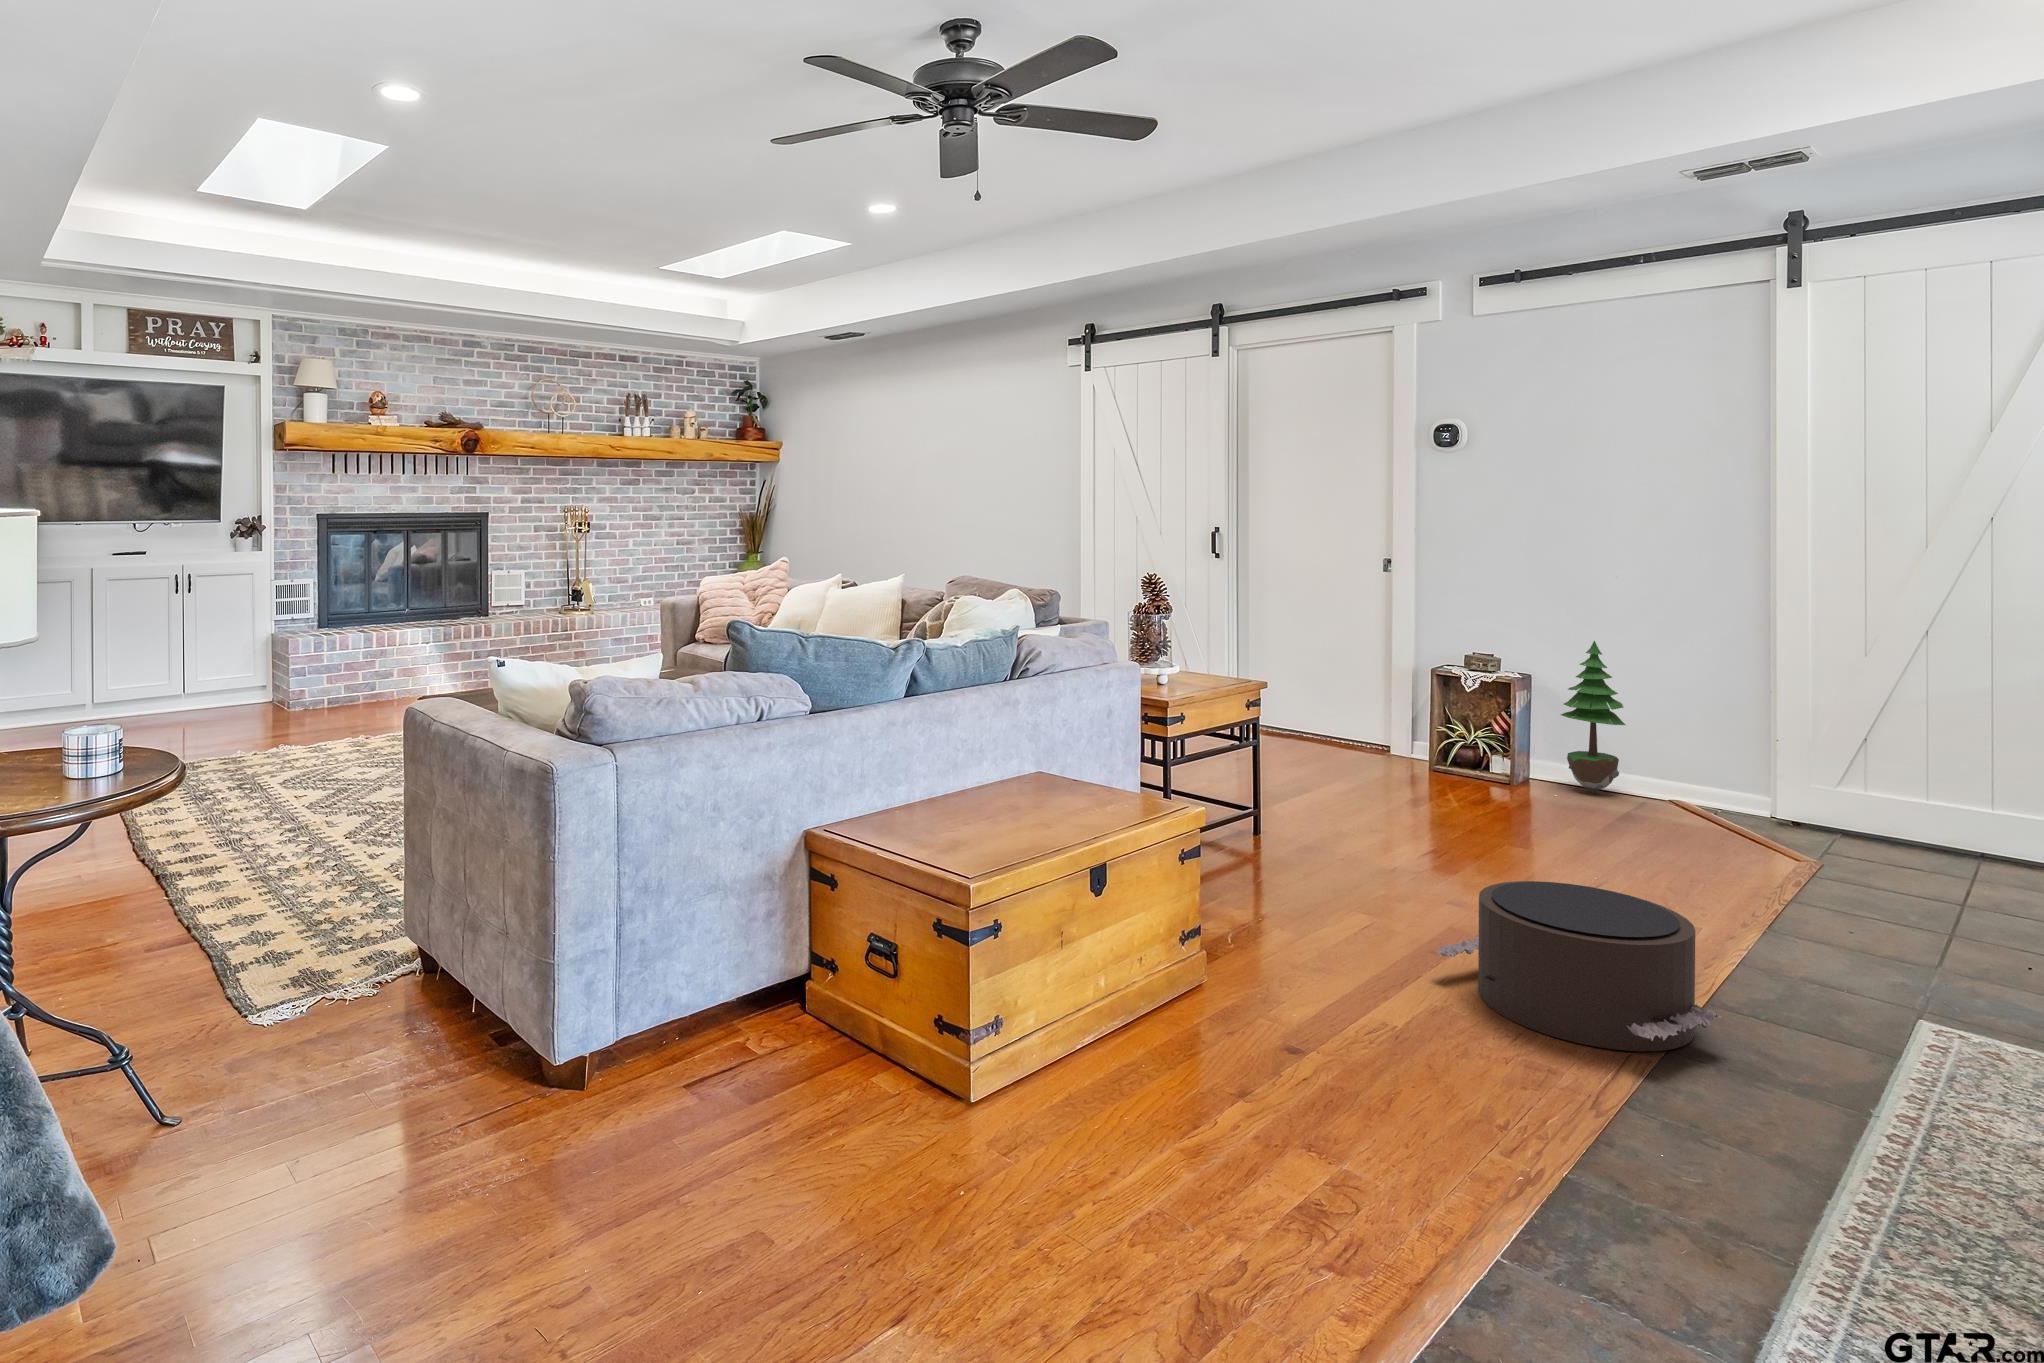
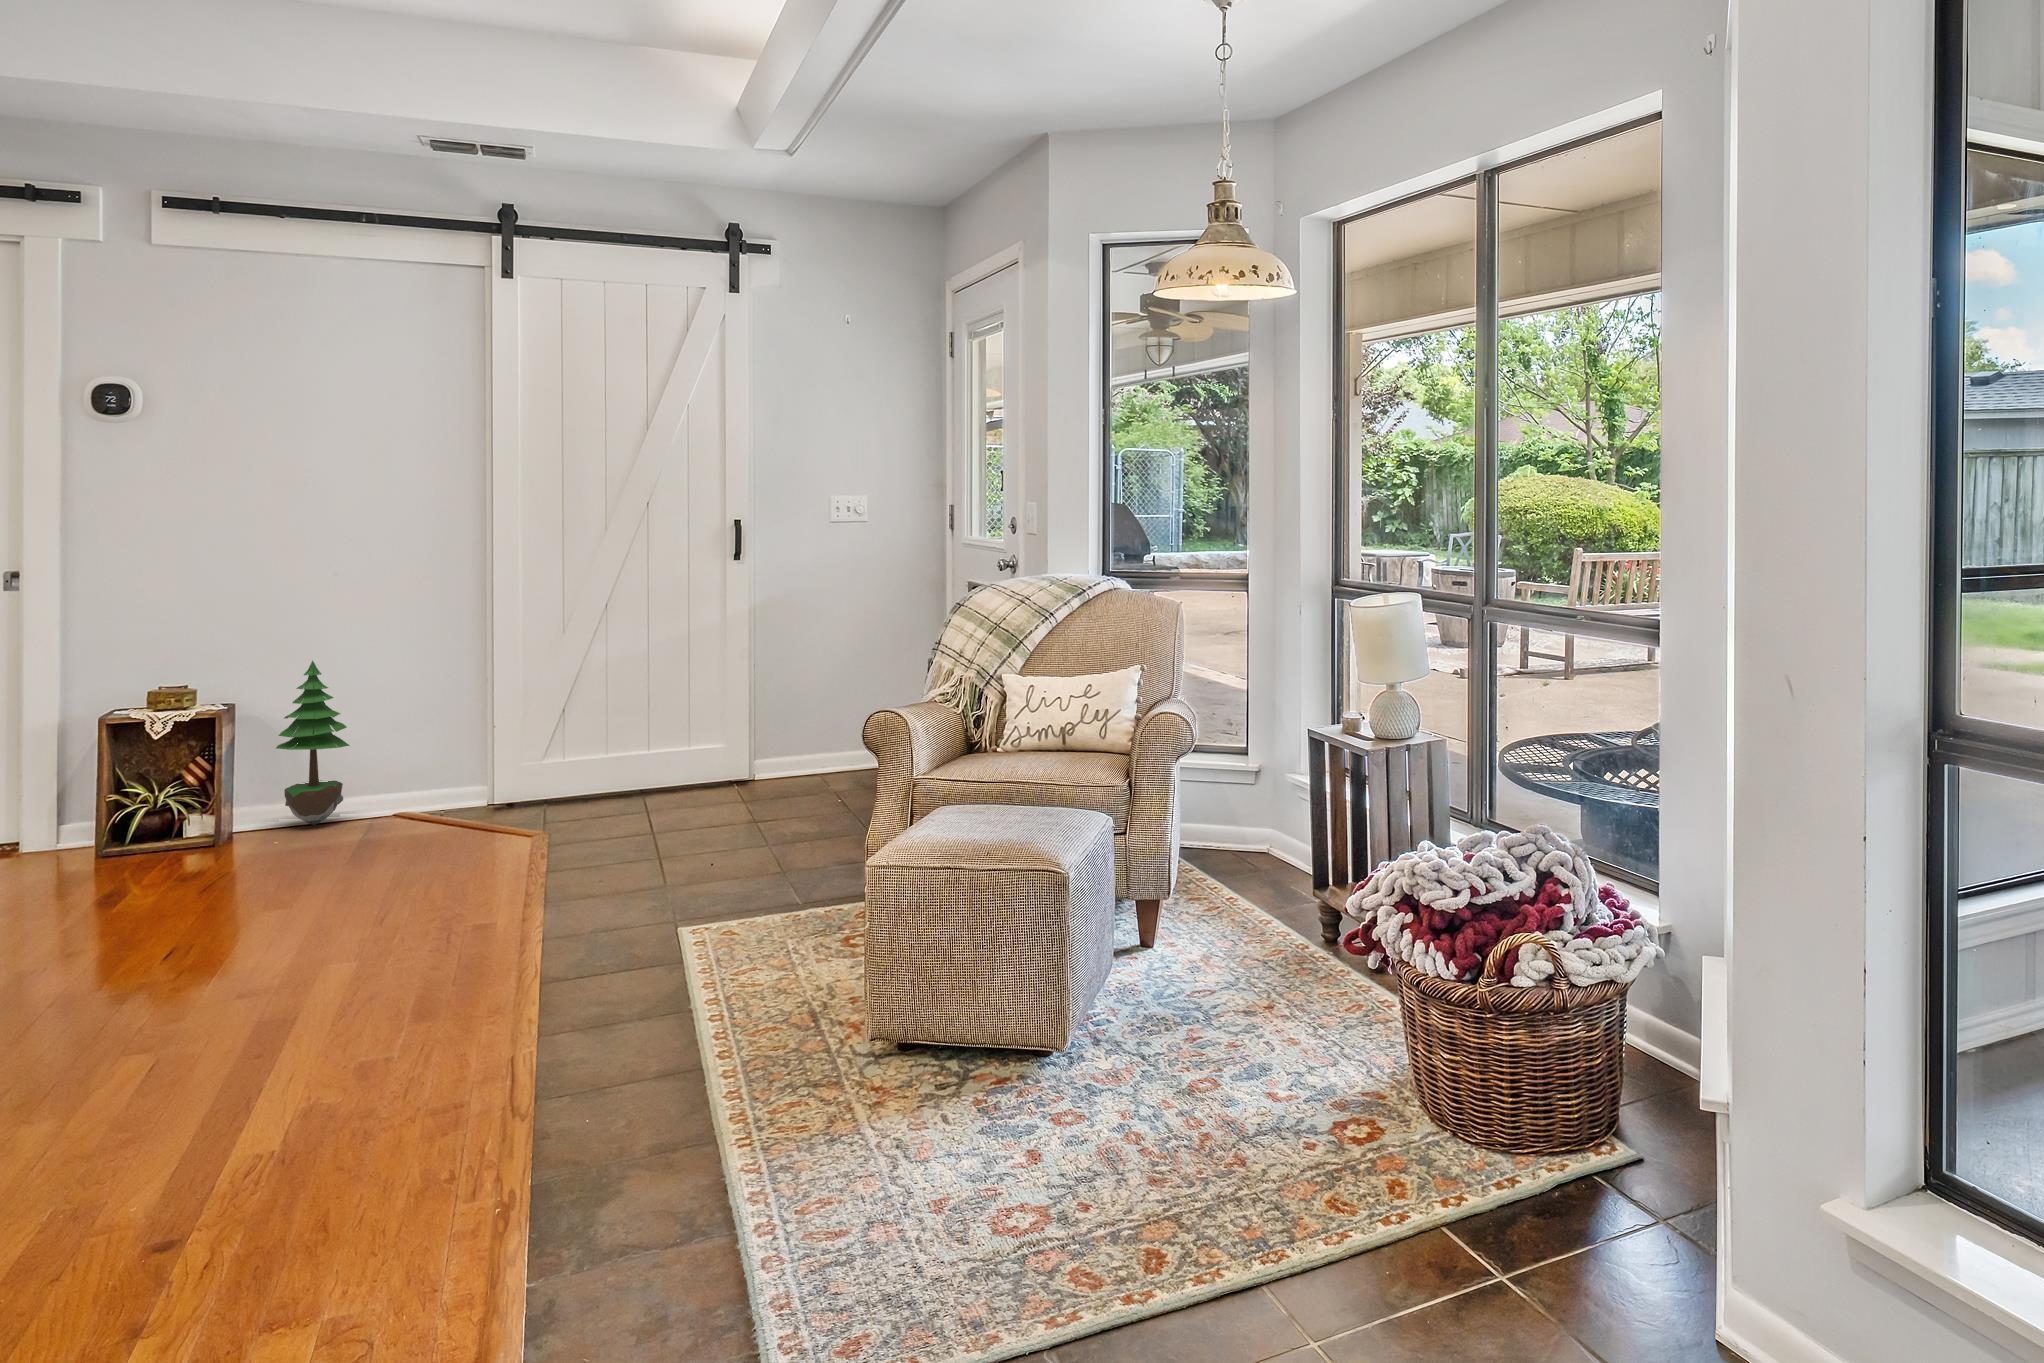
pouf: present [1436,881,1722,1051] -> none [280,904,575,1076]

